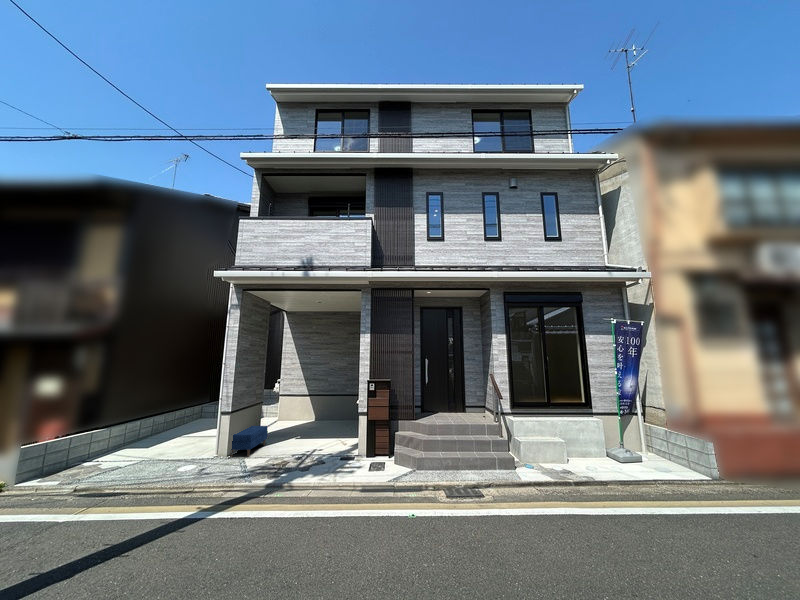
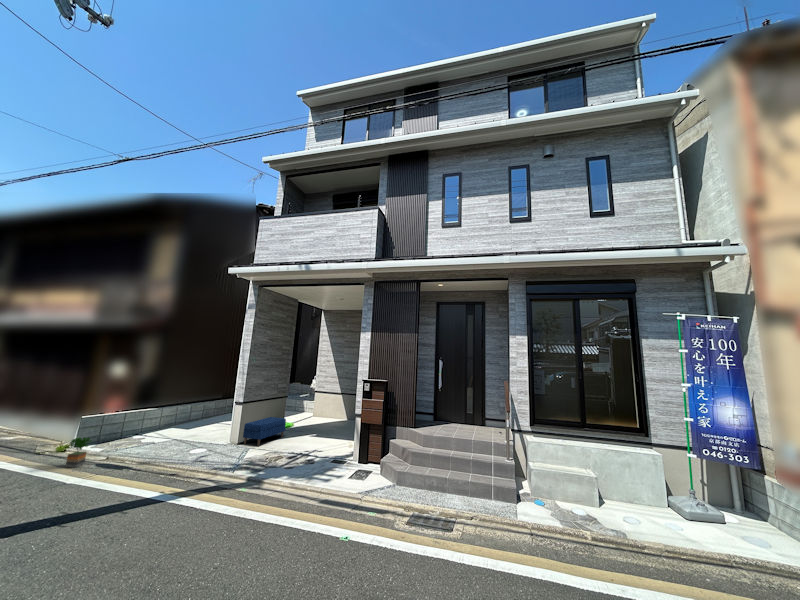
potted tree: none [29,470,62,509] -> present [66,437,92,467]

